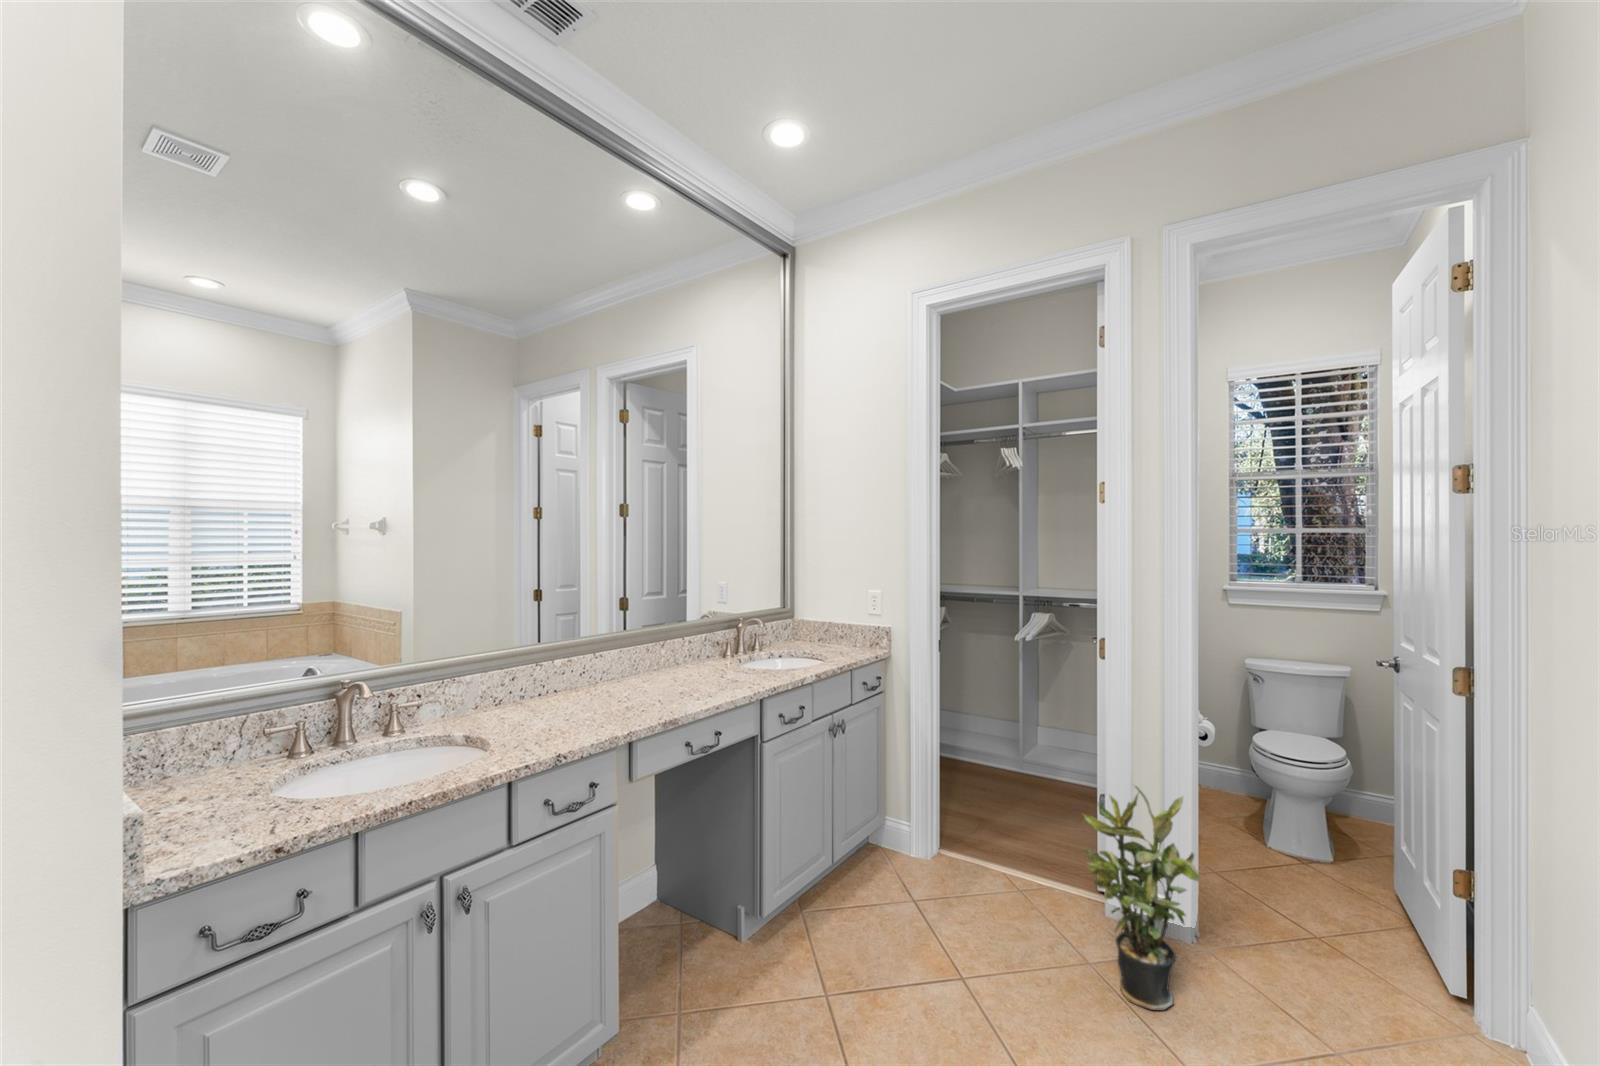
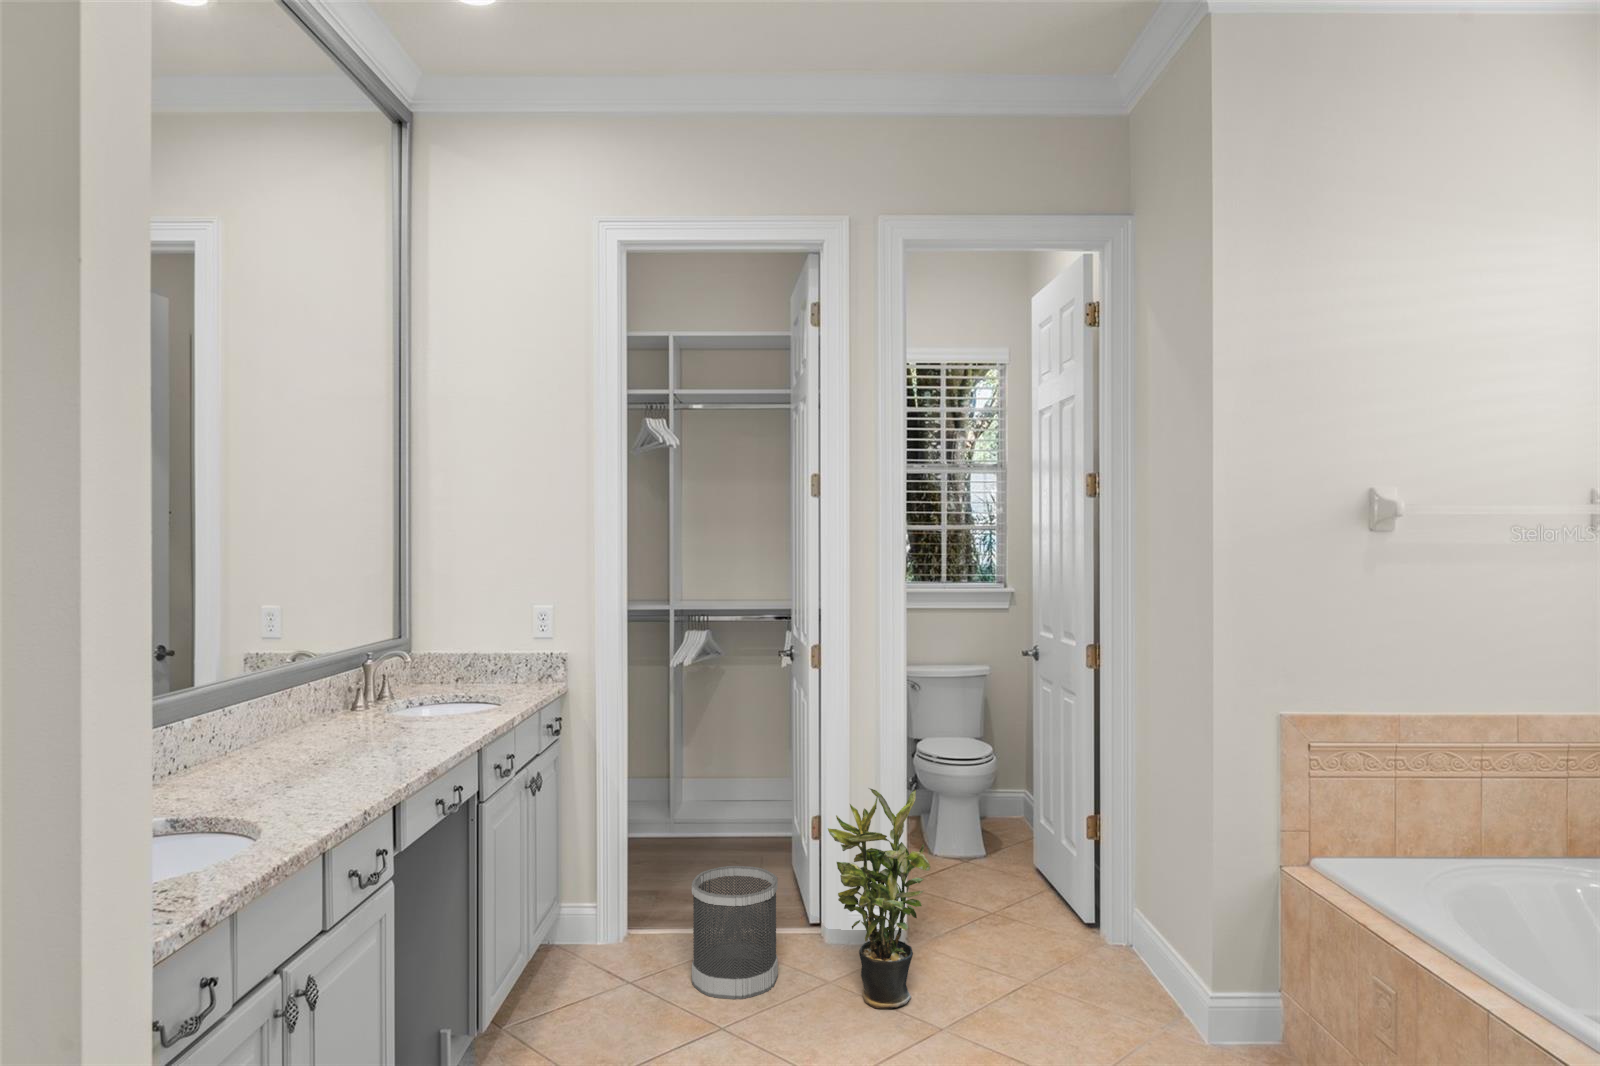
wastebasket: none [968,818,1047,943] -> present [692,866,778,999]

